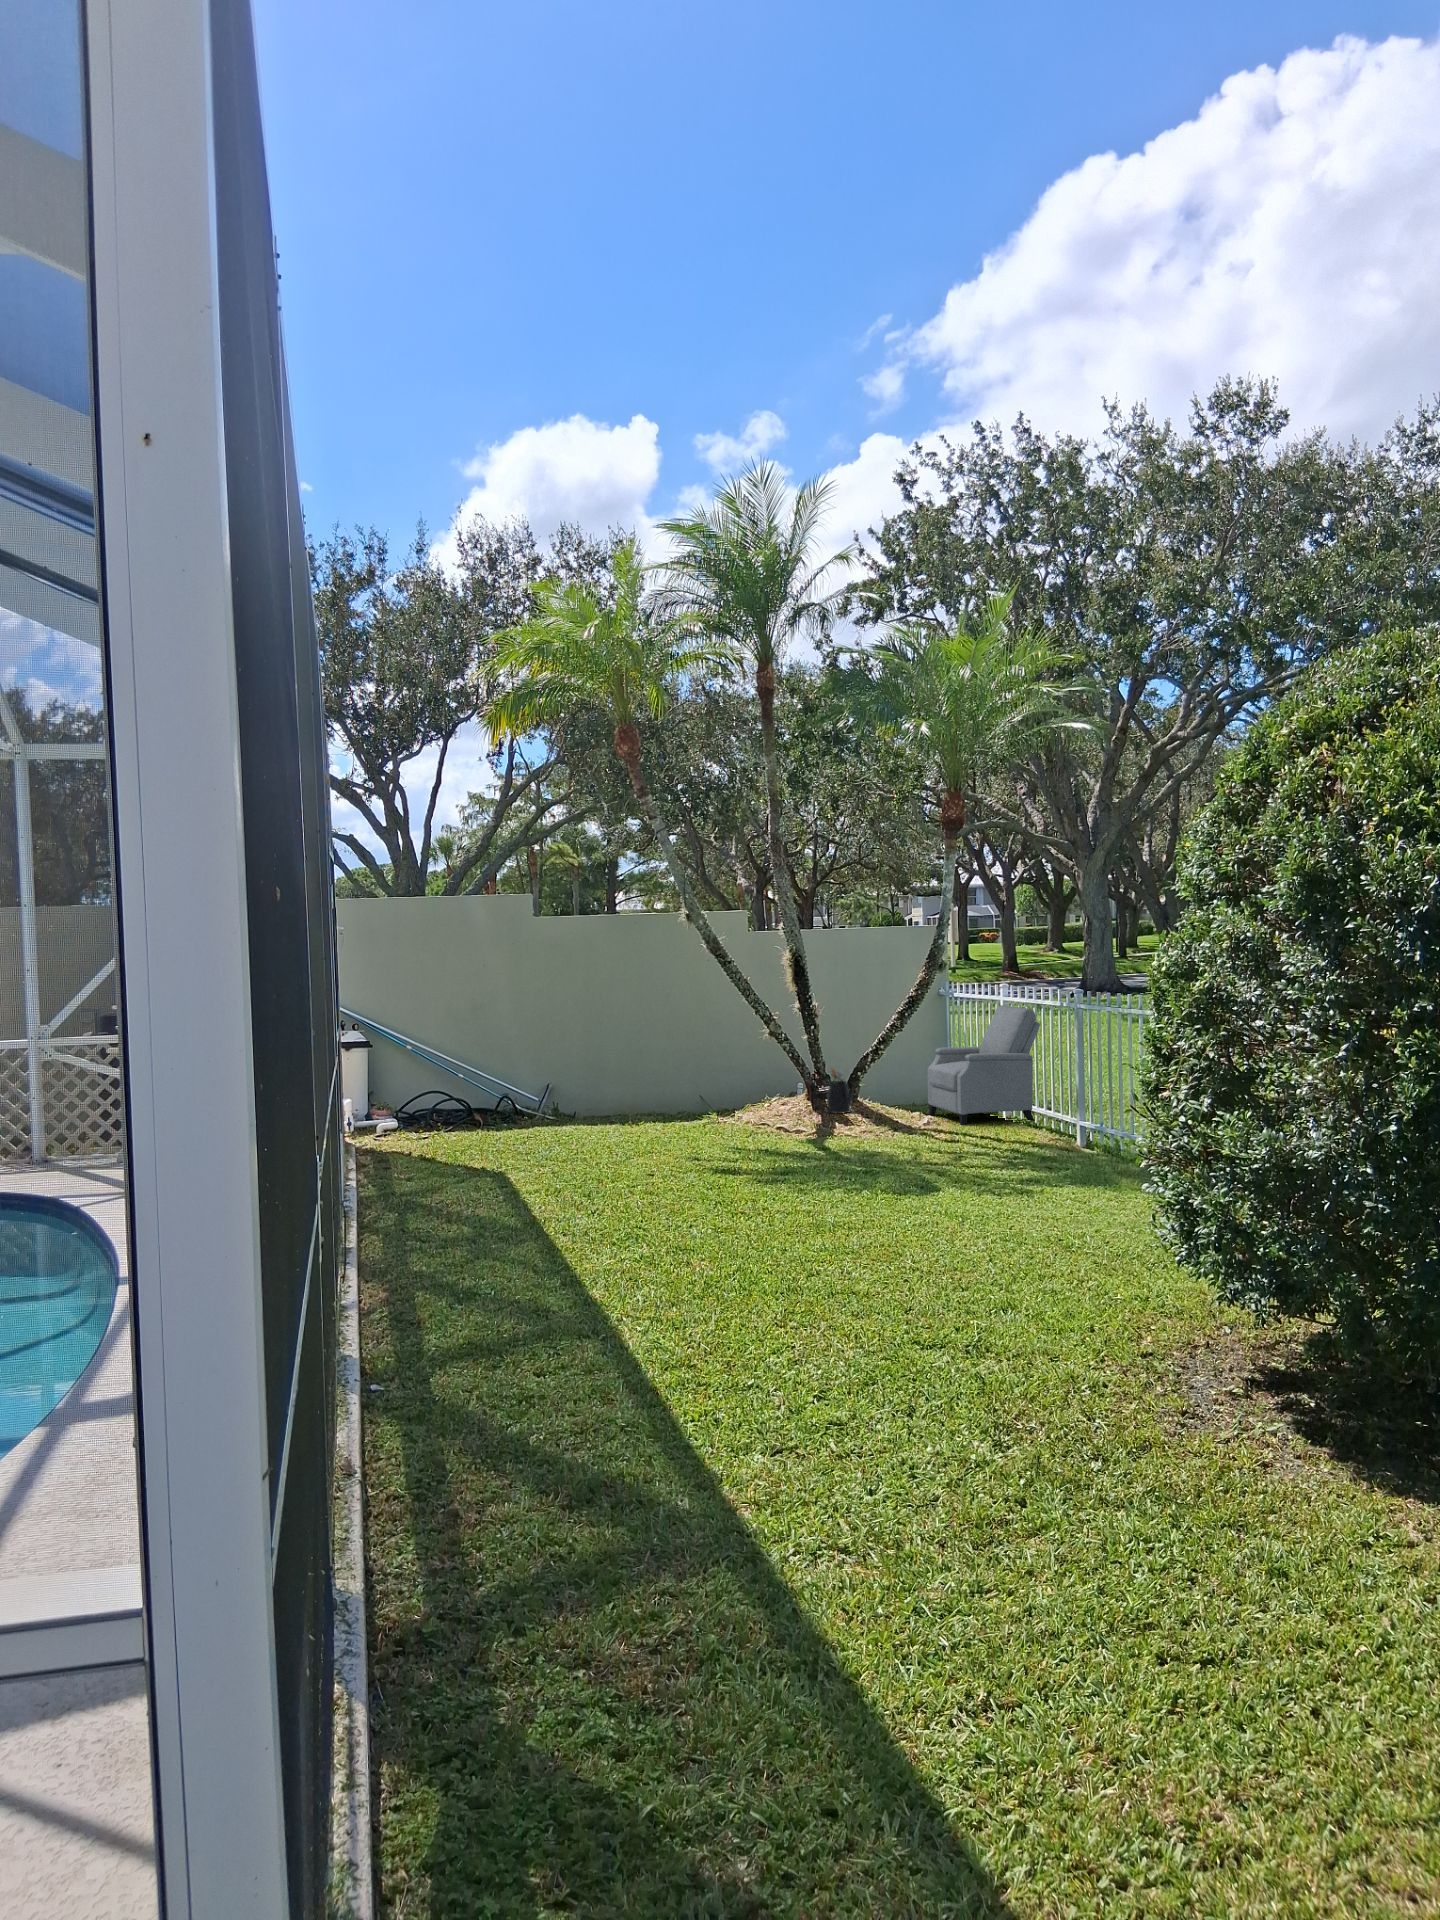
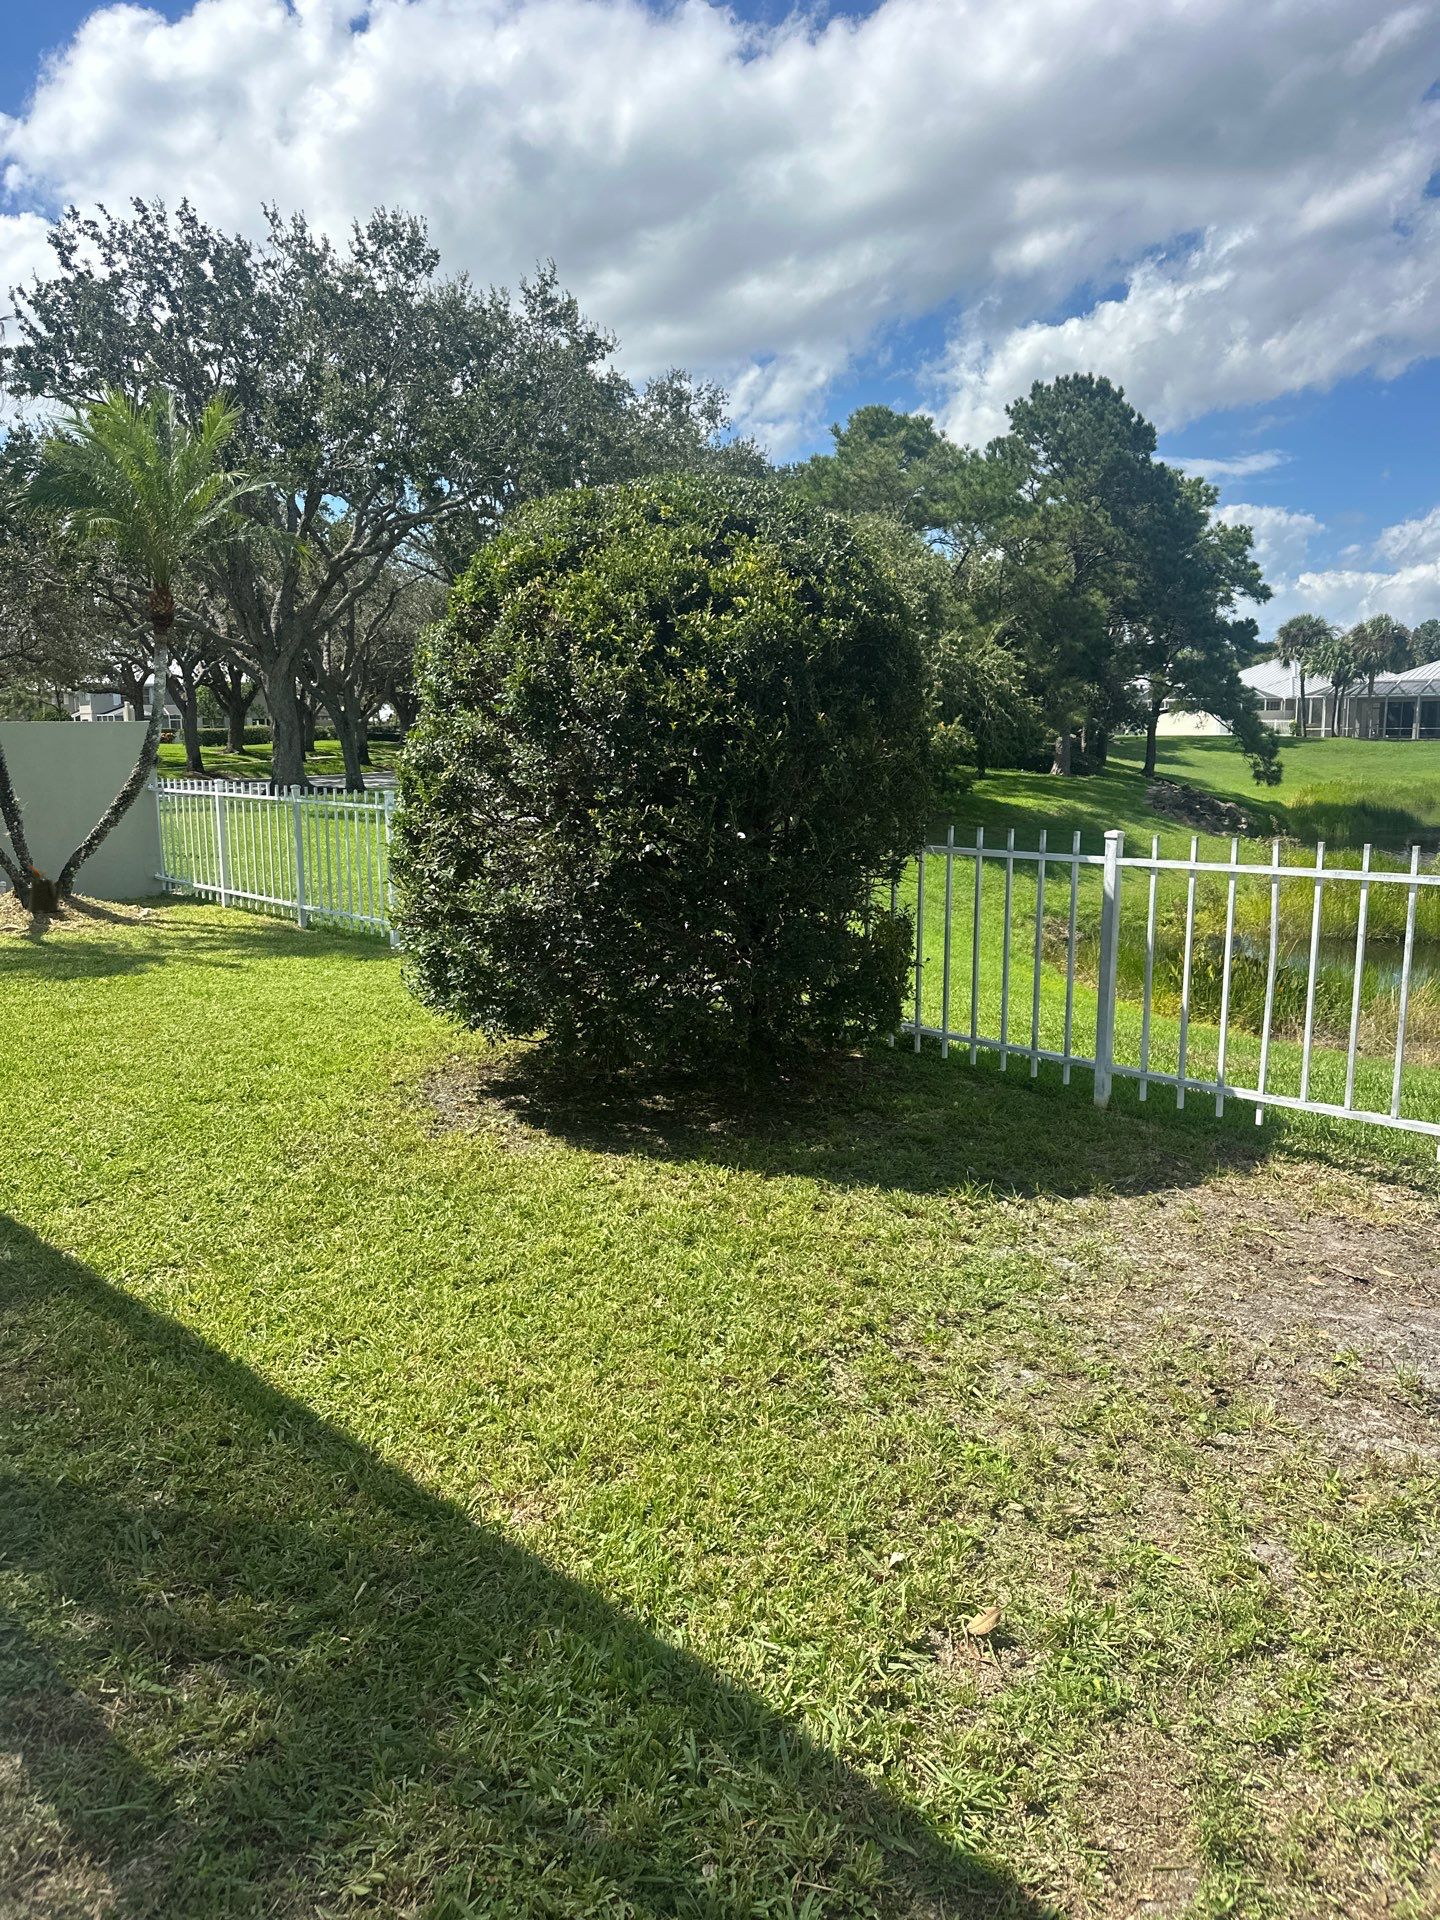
chair: present [928,1005,1040,1125] -> none [144,804,257,917]

